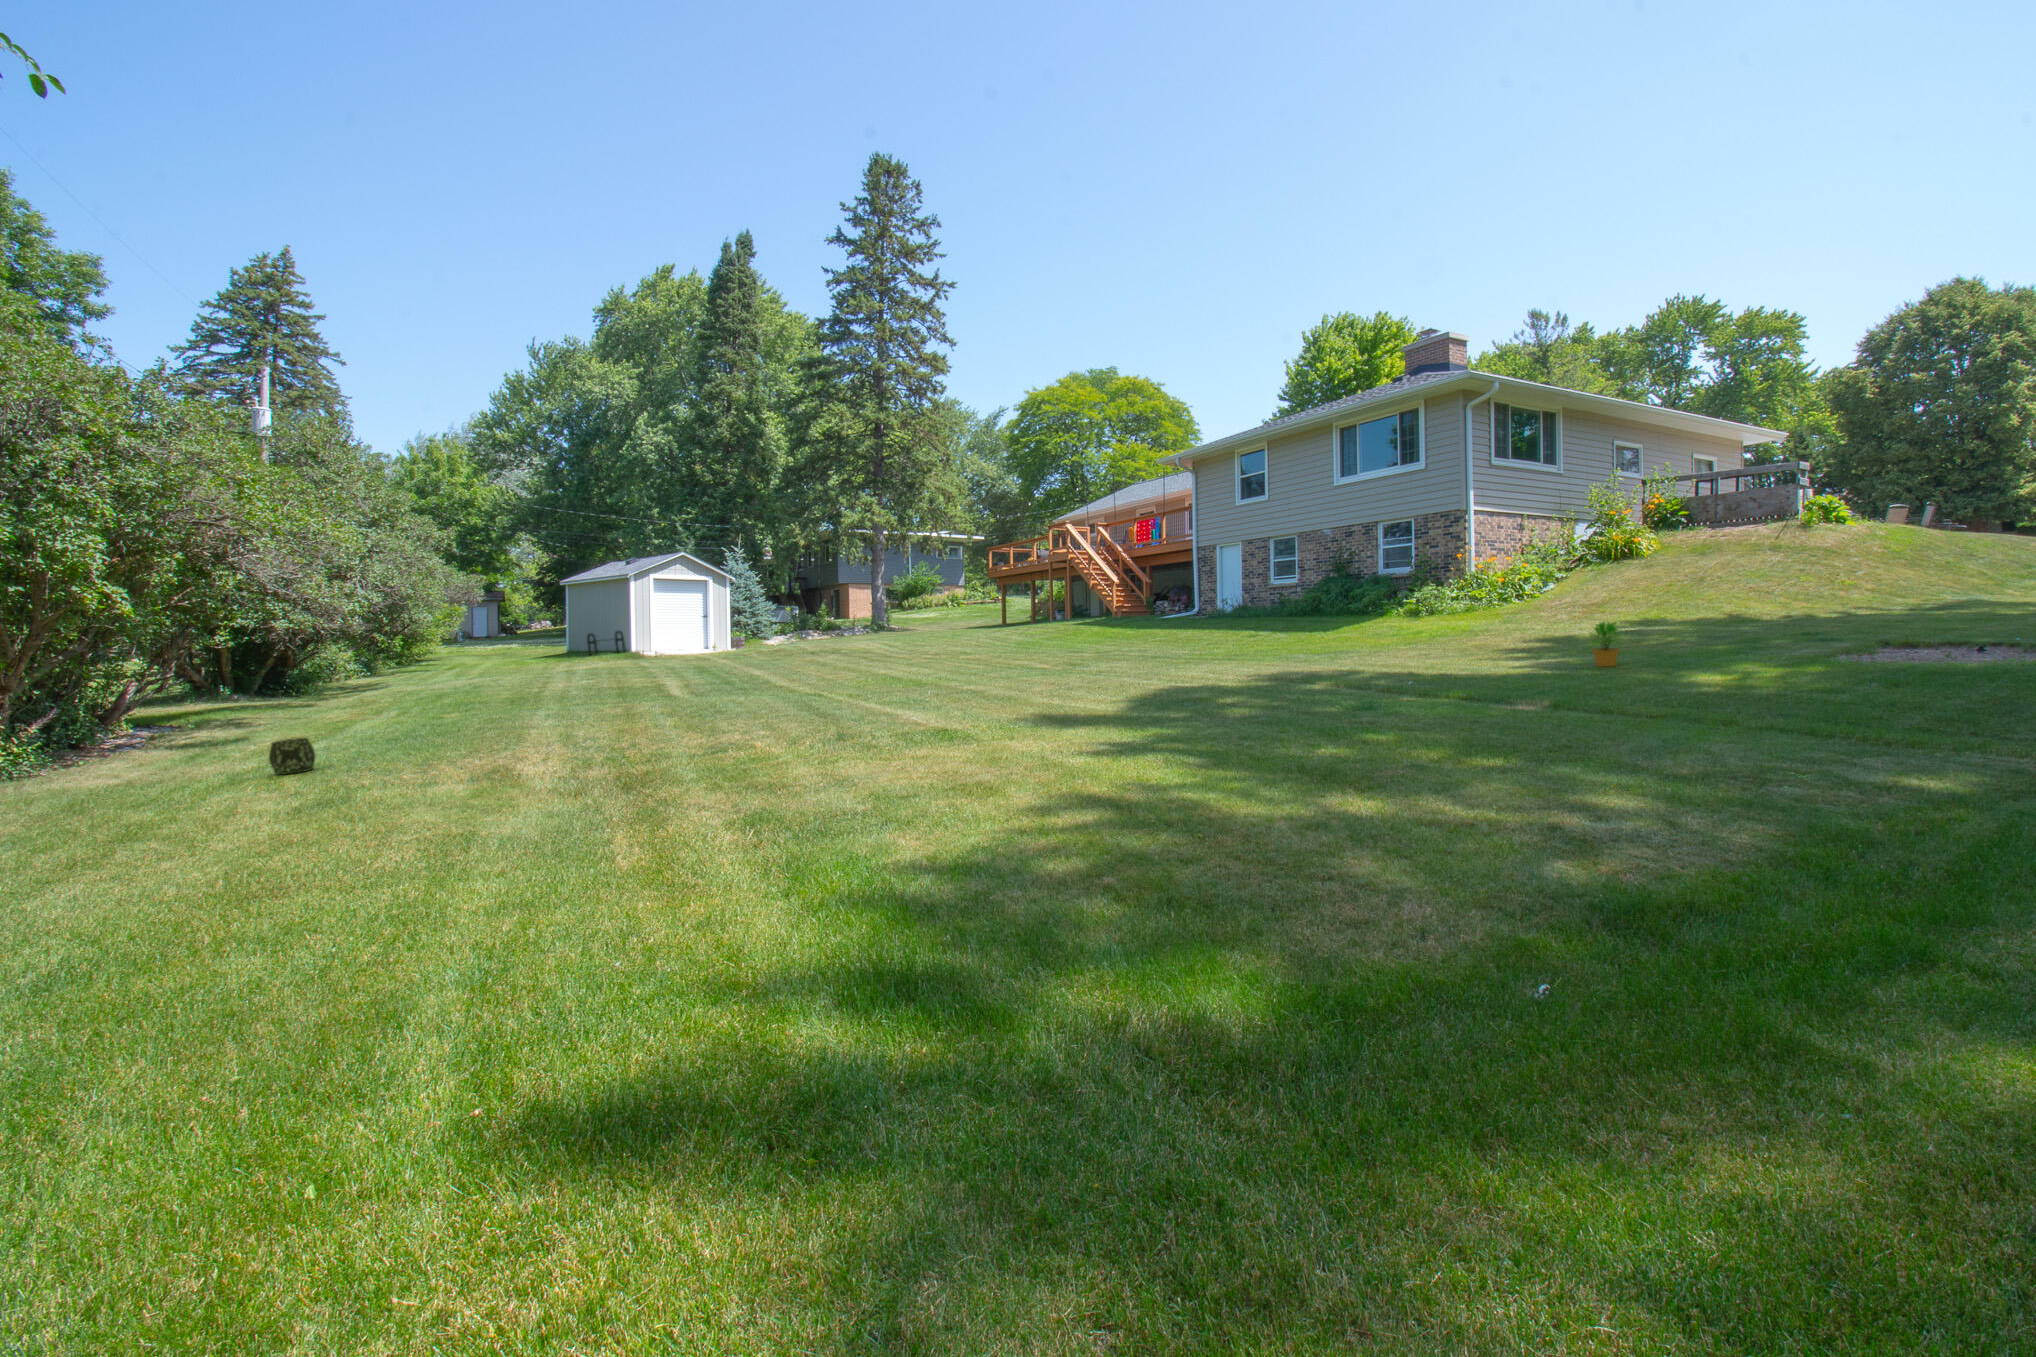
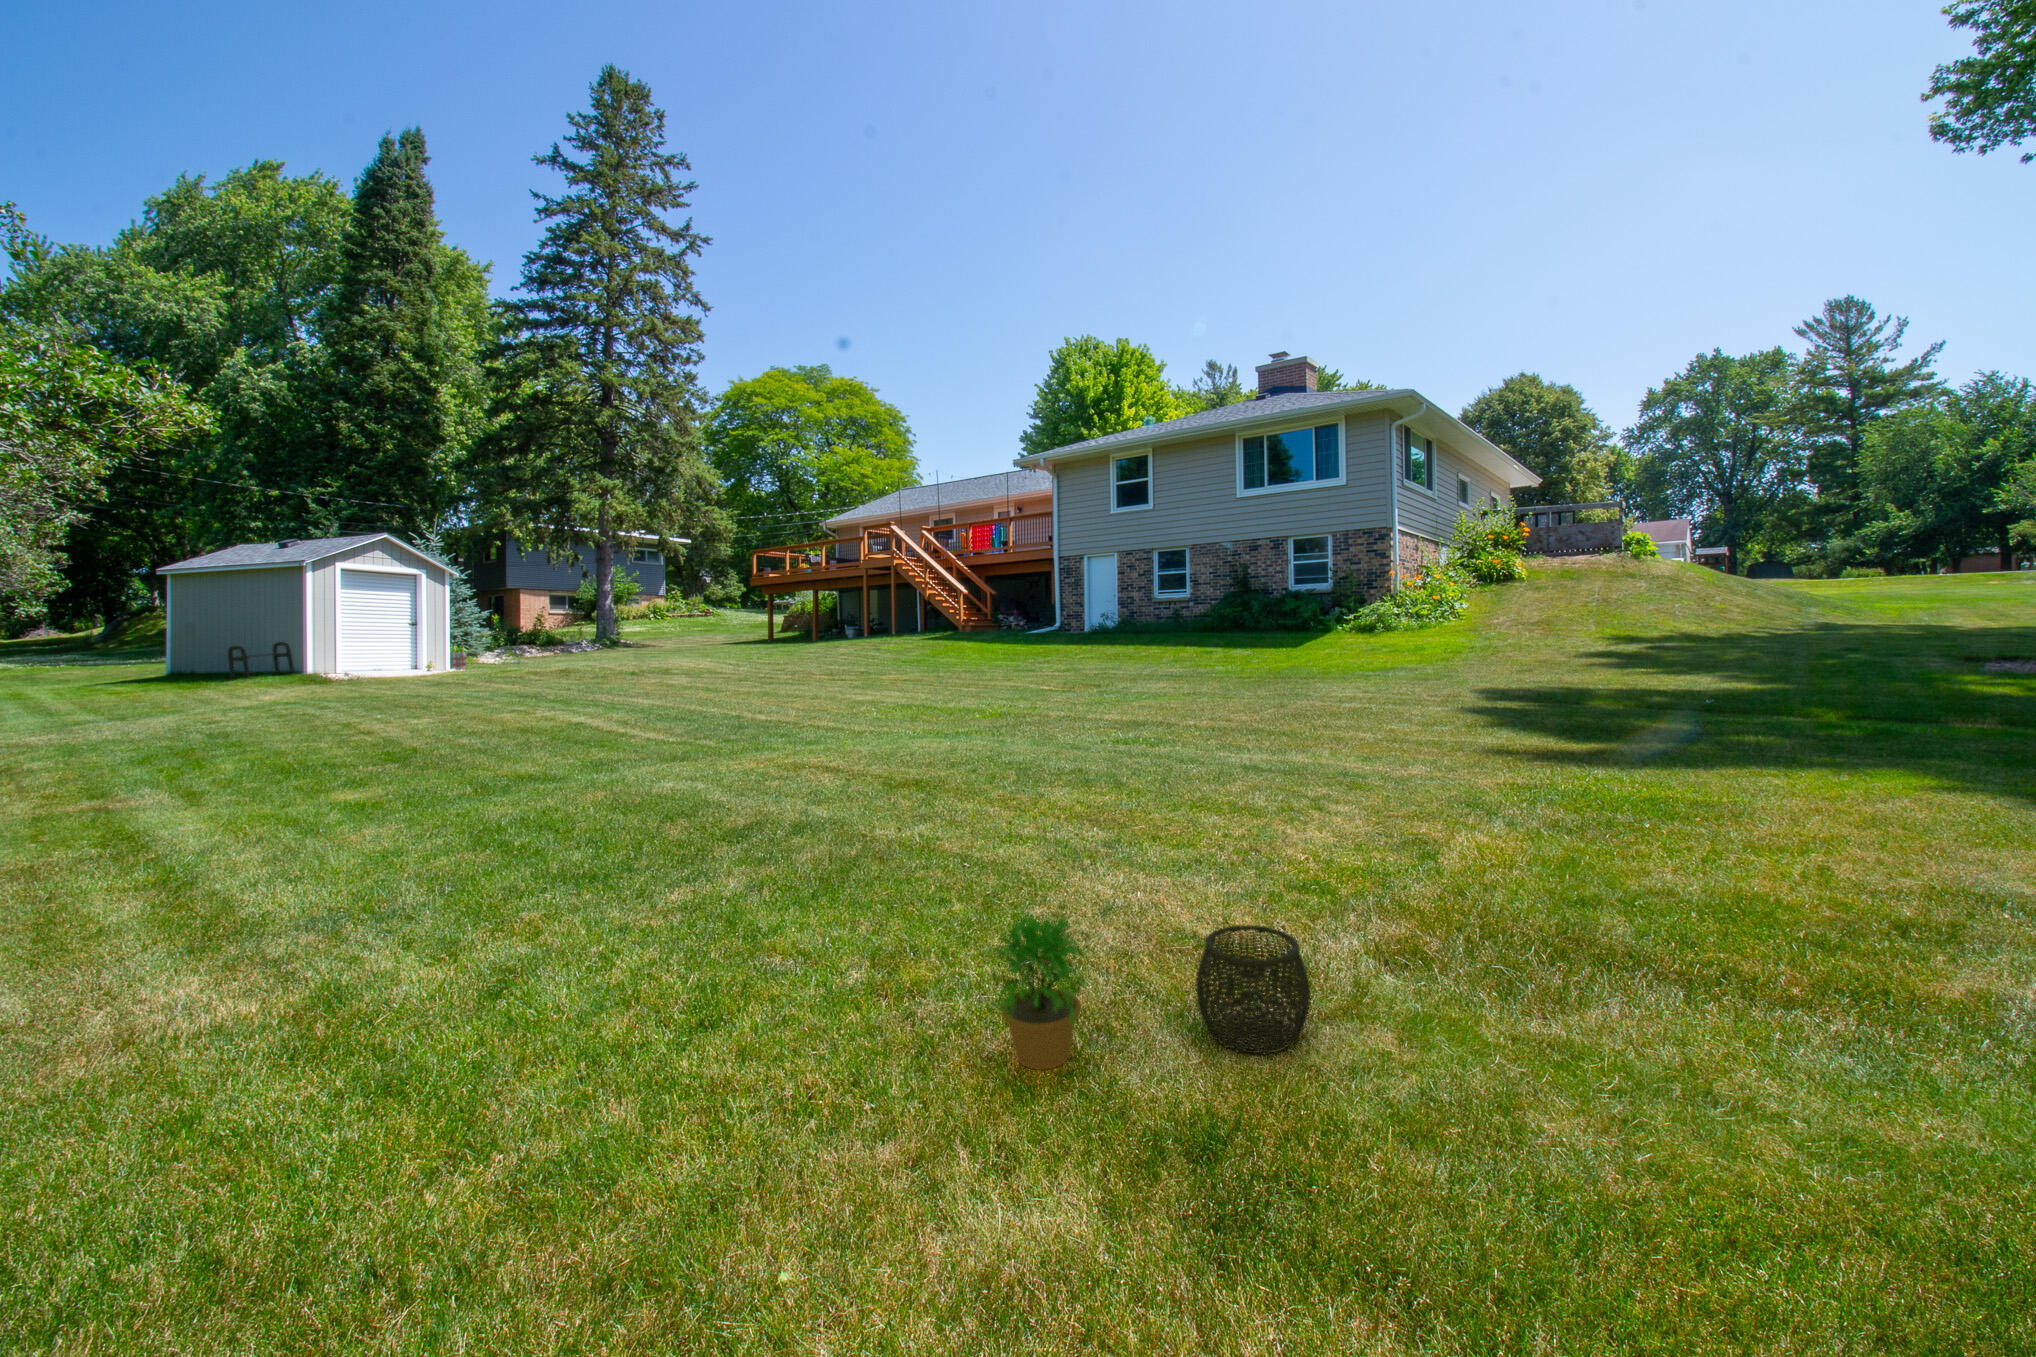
potted plant: present [1590,622,1620,667] -> present [987,916,1089,1070]
woven basket: present [269,738,315,775] -> present [1195,925,1311,1055]

